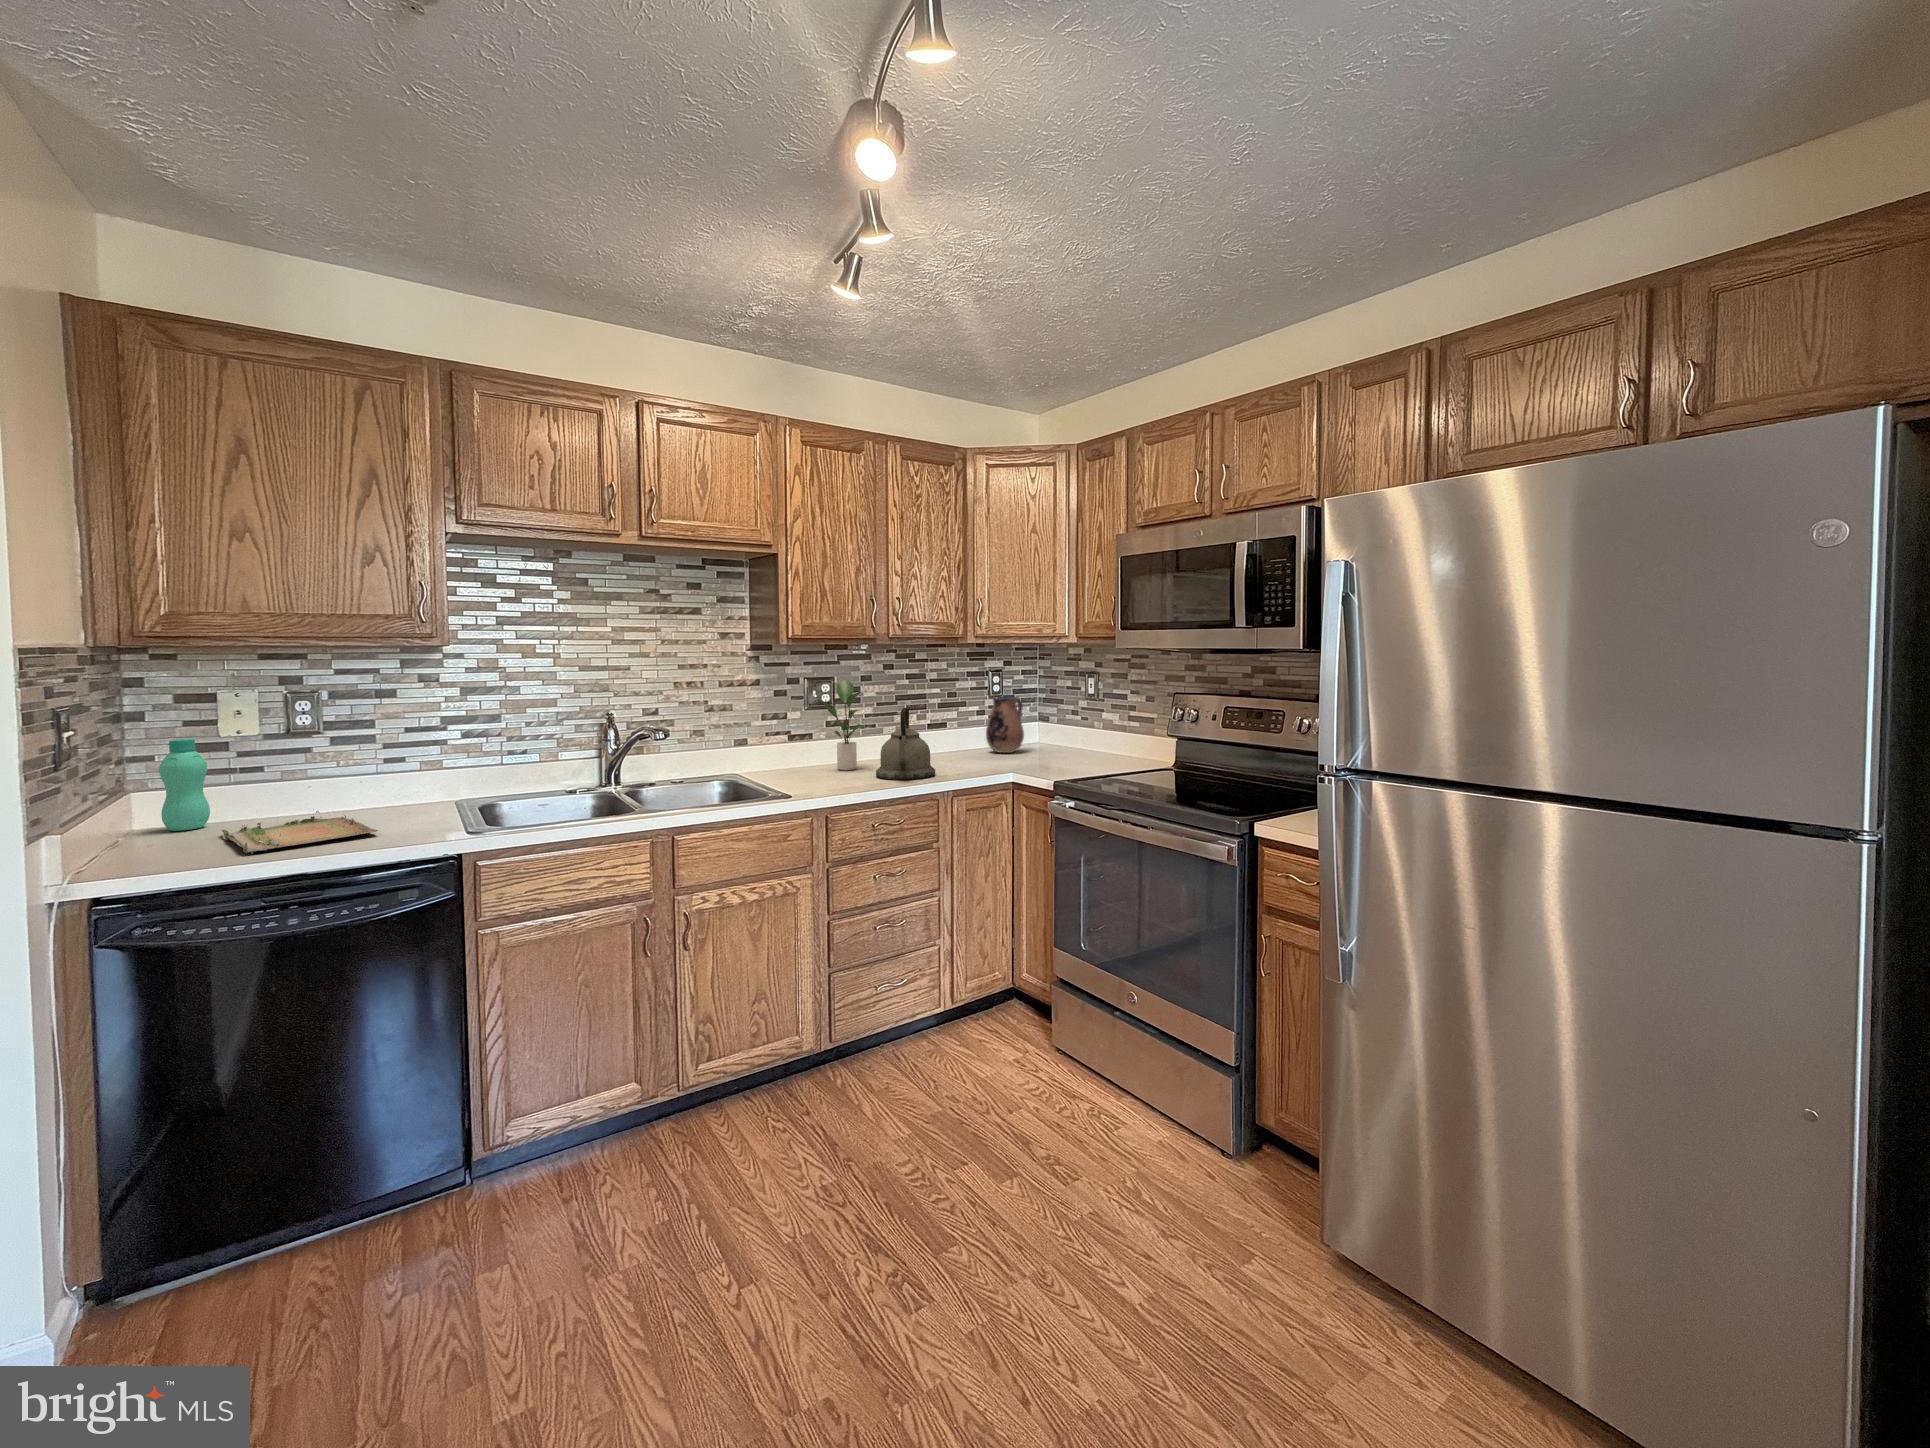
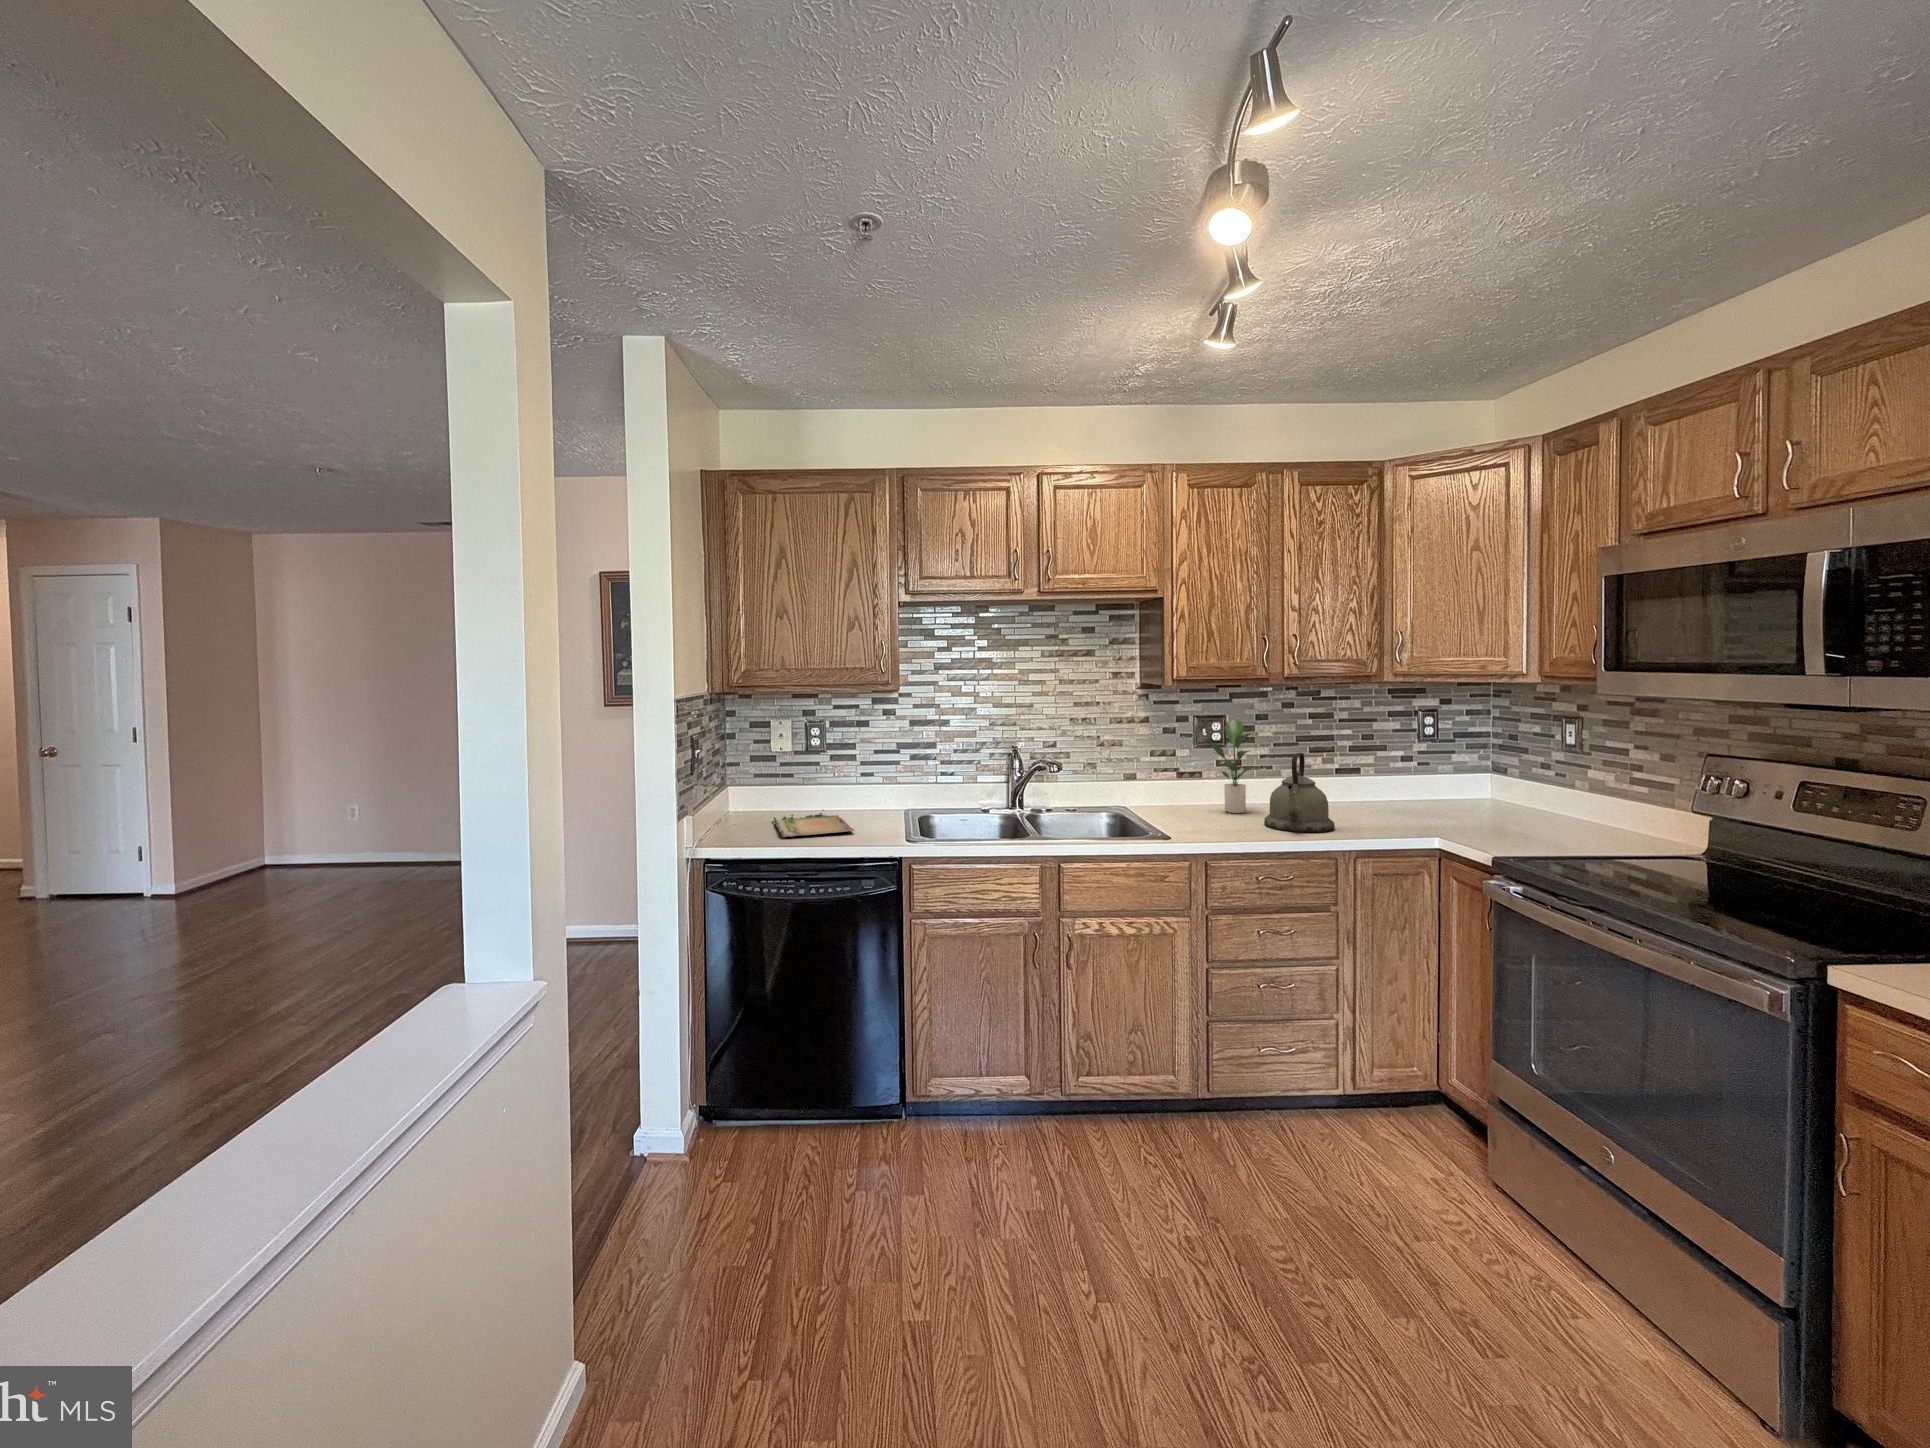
ceramic pitcher: present [986,697,1024,753] -> none [1410,742,1464,809]
bottle: present [159,739,210,831] -> none [746,753,769,814]

